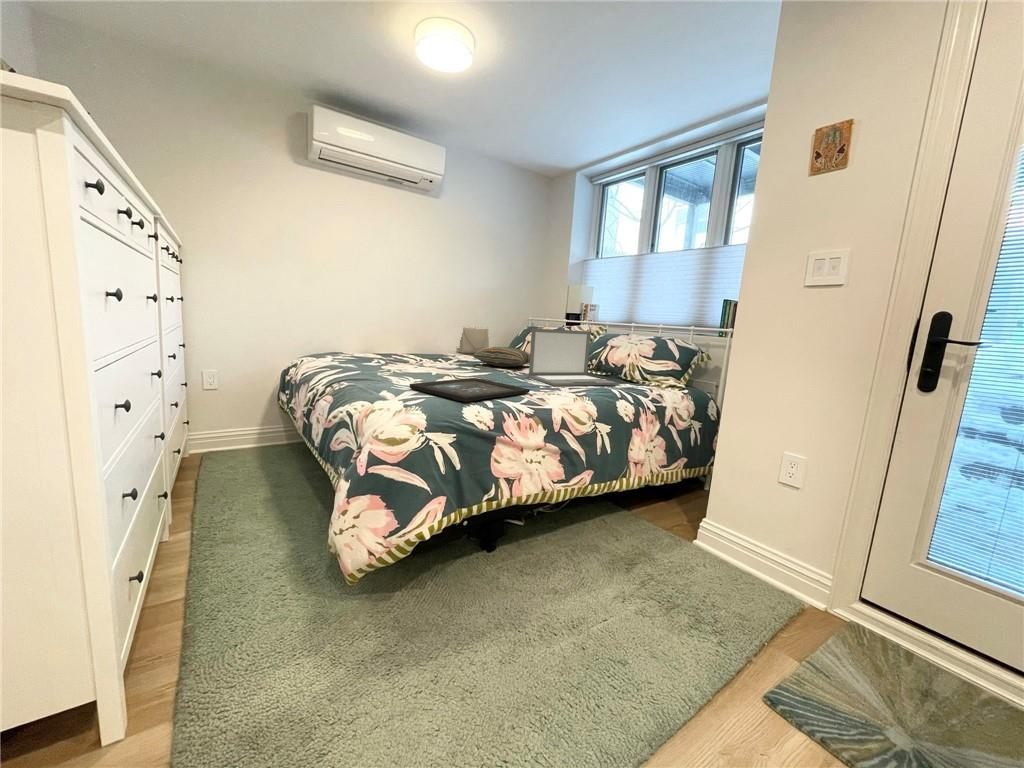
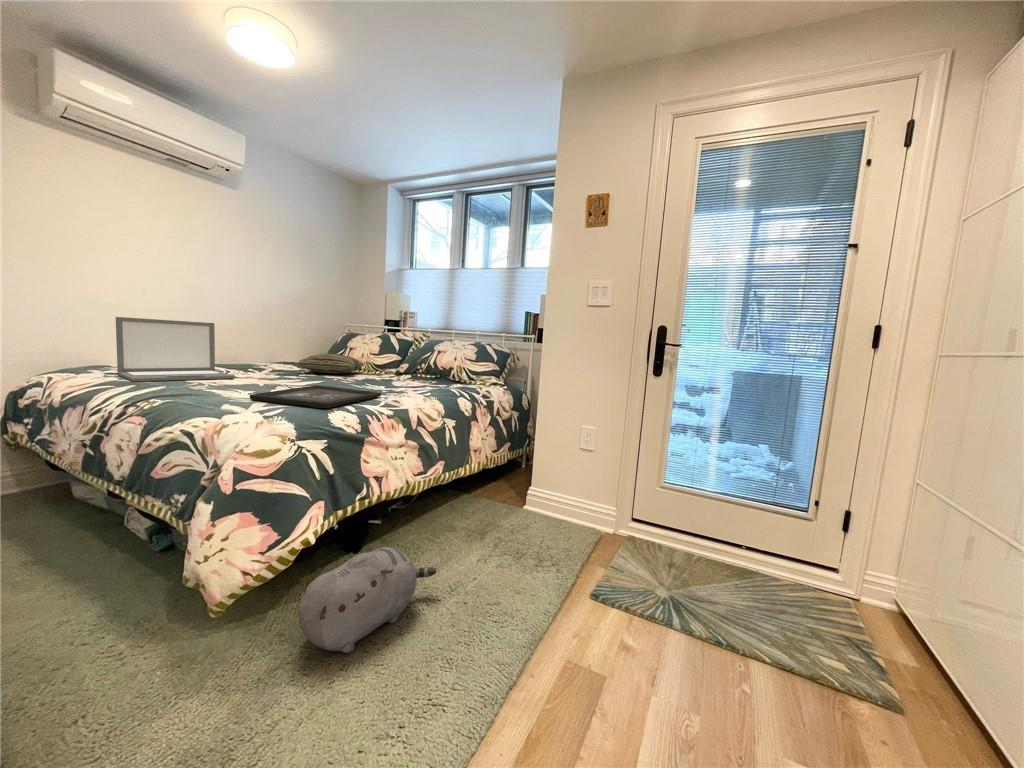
handbag: present [456,327,489,353] -> none [264,323,303,361]
laptop: present [529,328,617,386] -> present [116,317,235,381]
plush toy: none [405,557,554,659] -> present [299,547,436,653]

